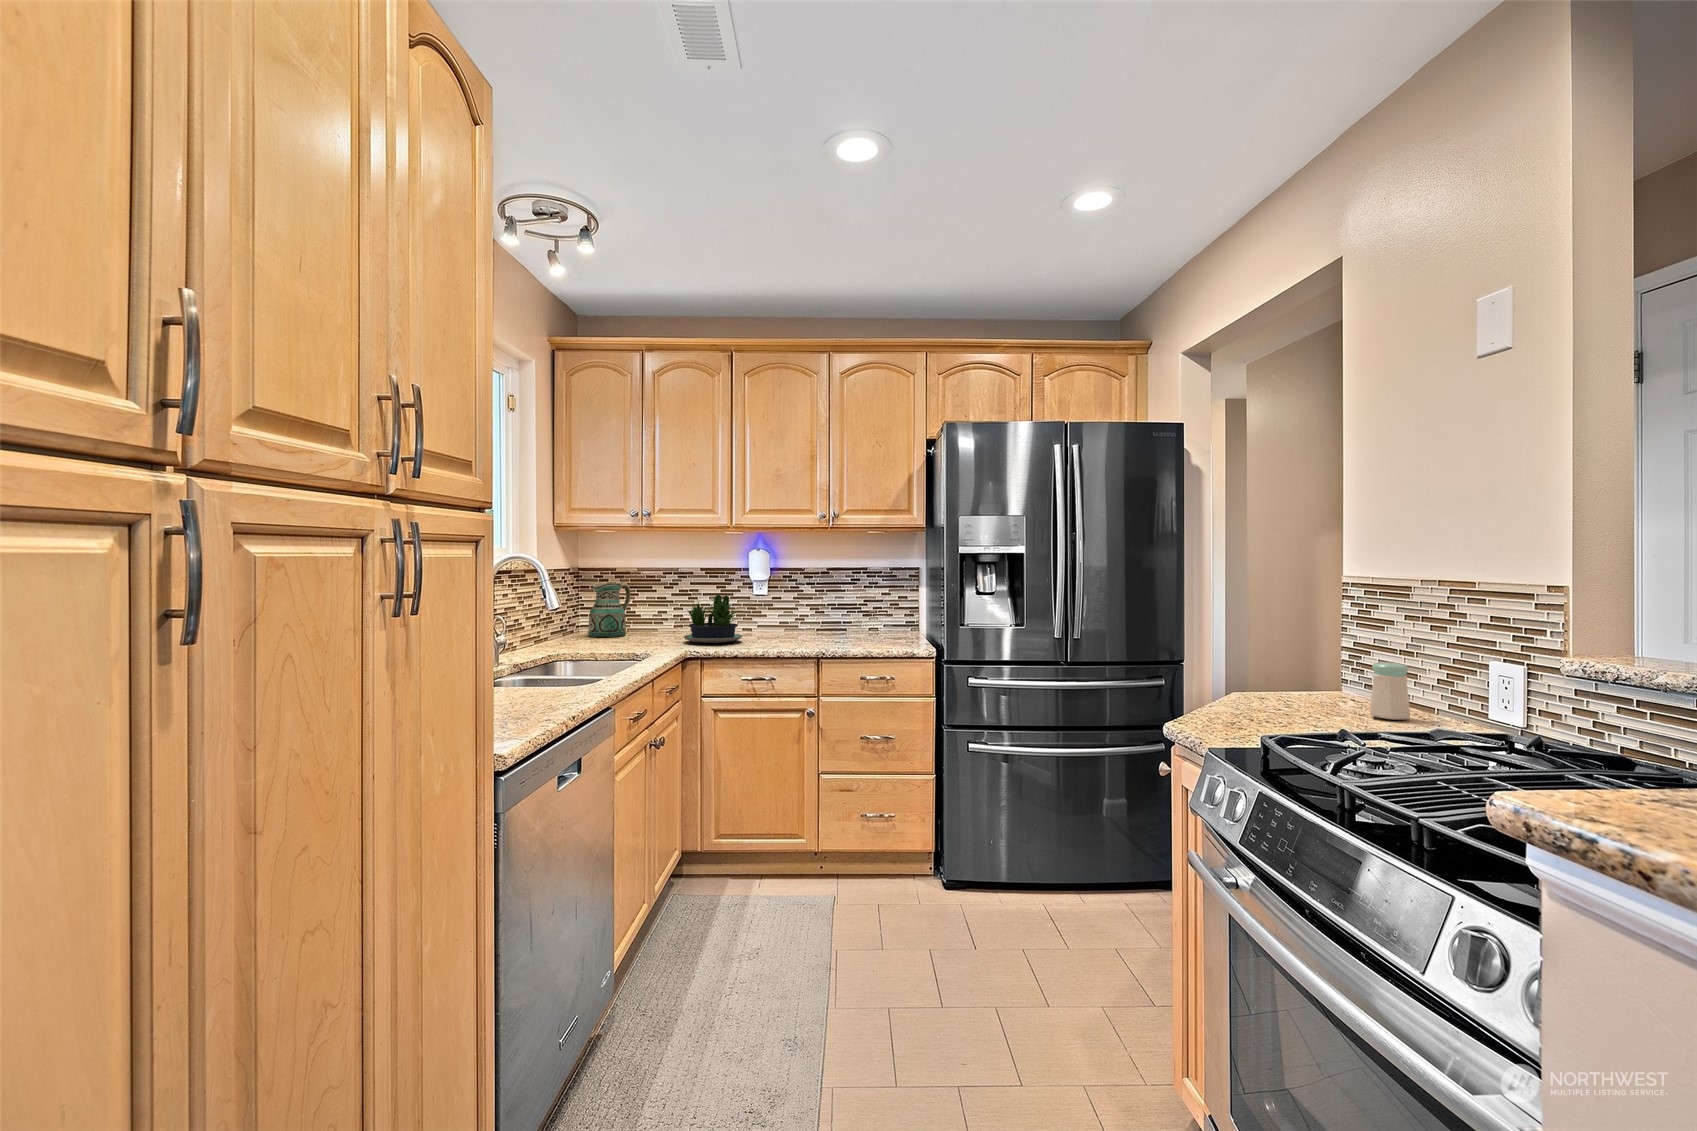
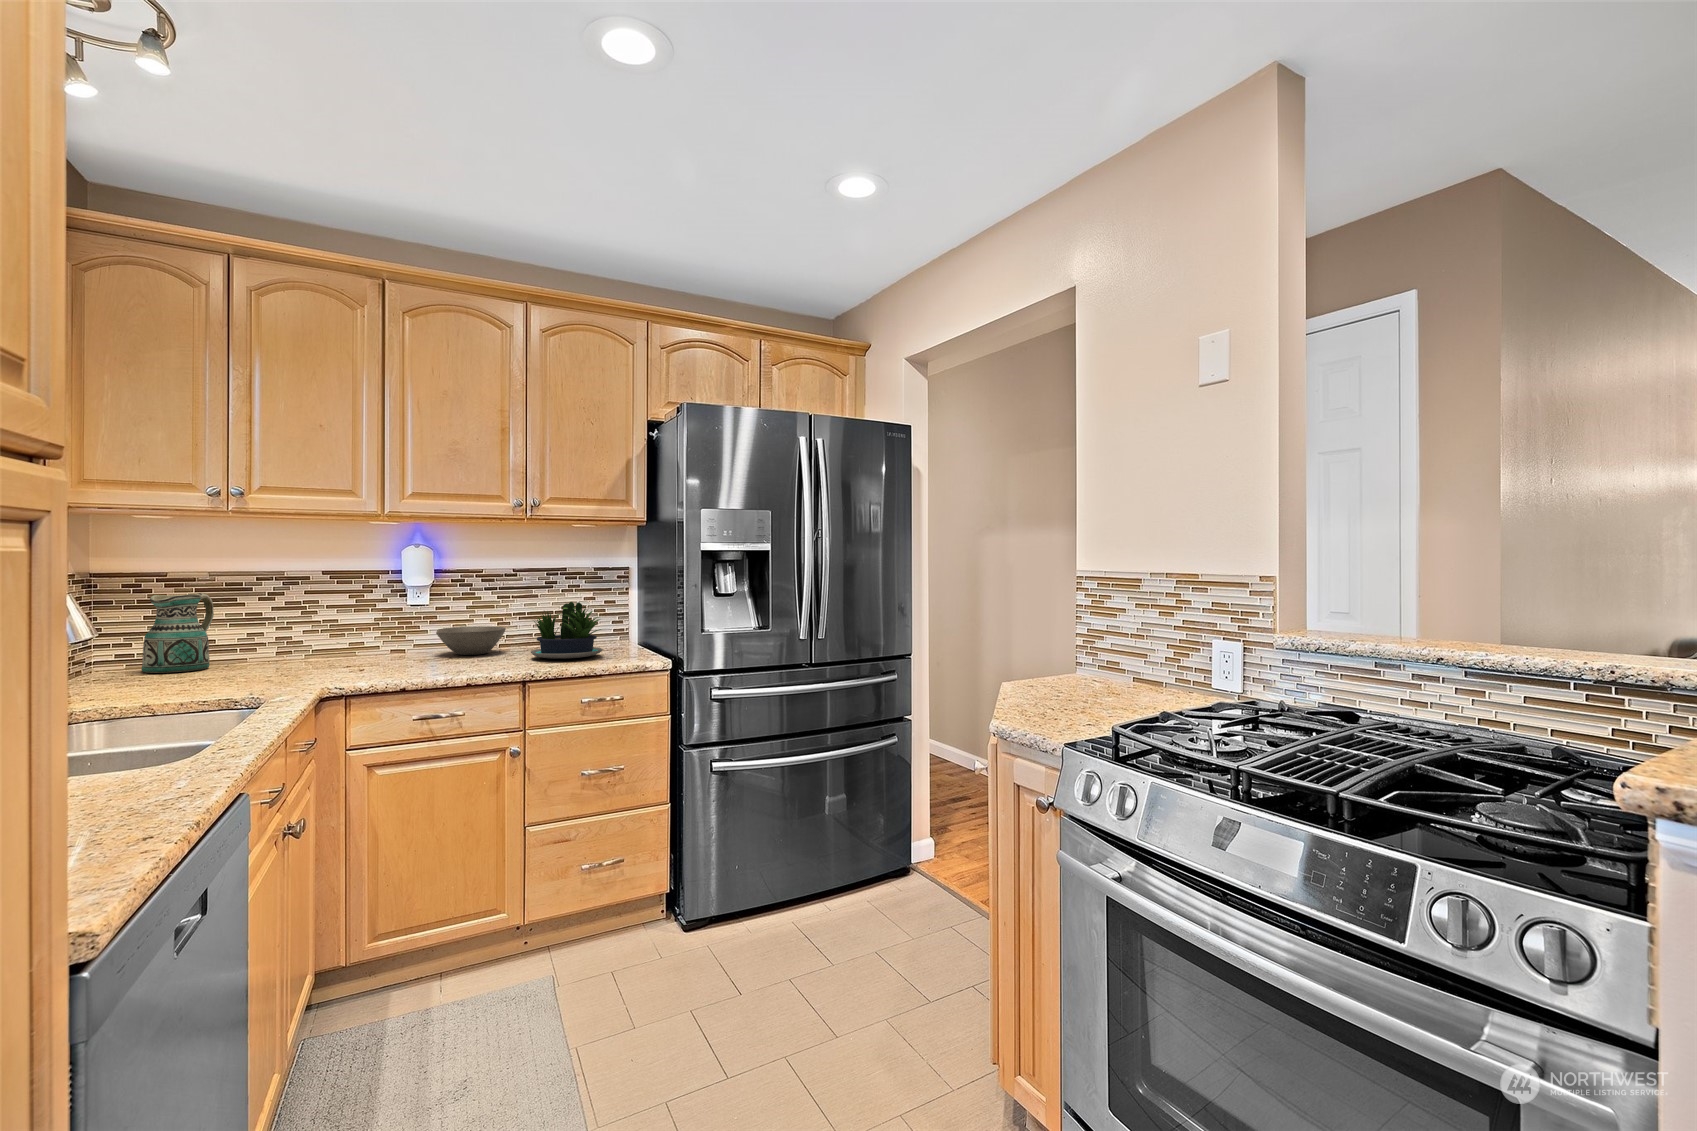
potted plant: present [684,595,742,643] -> present [531,602,603,659]
bowl: none [769,614,821,636] -> present [436,626,506,655]
salt shaker: present [1370,662,1410,720] -> none [1128,646,1161,695]

